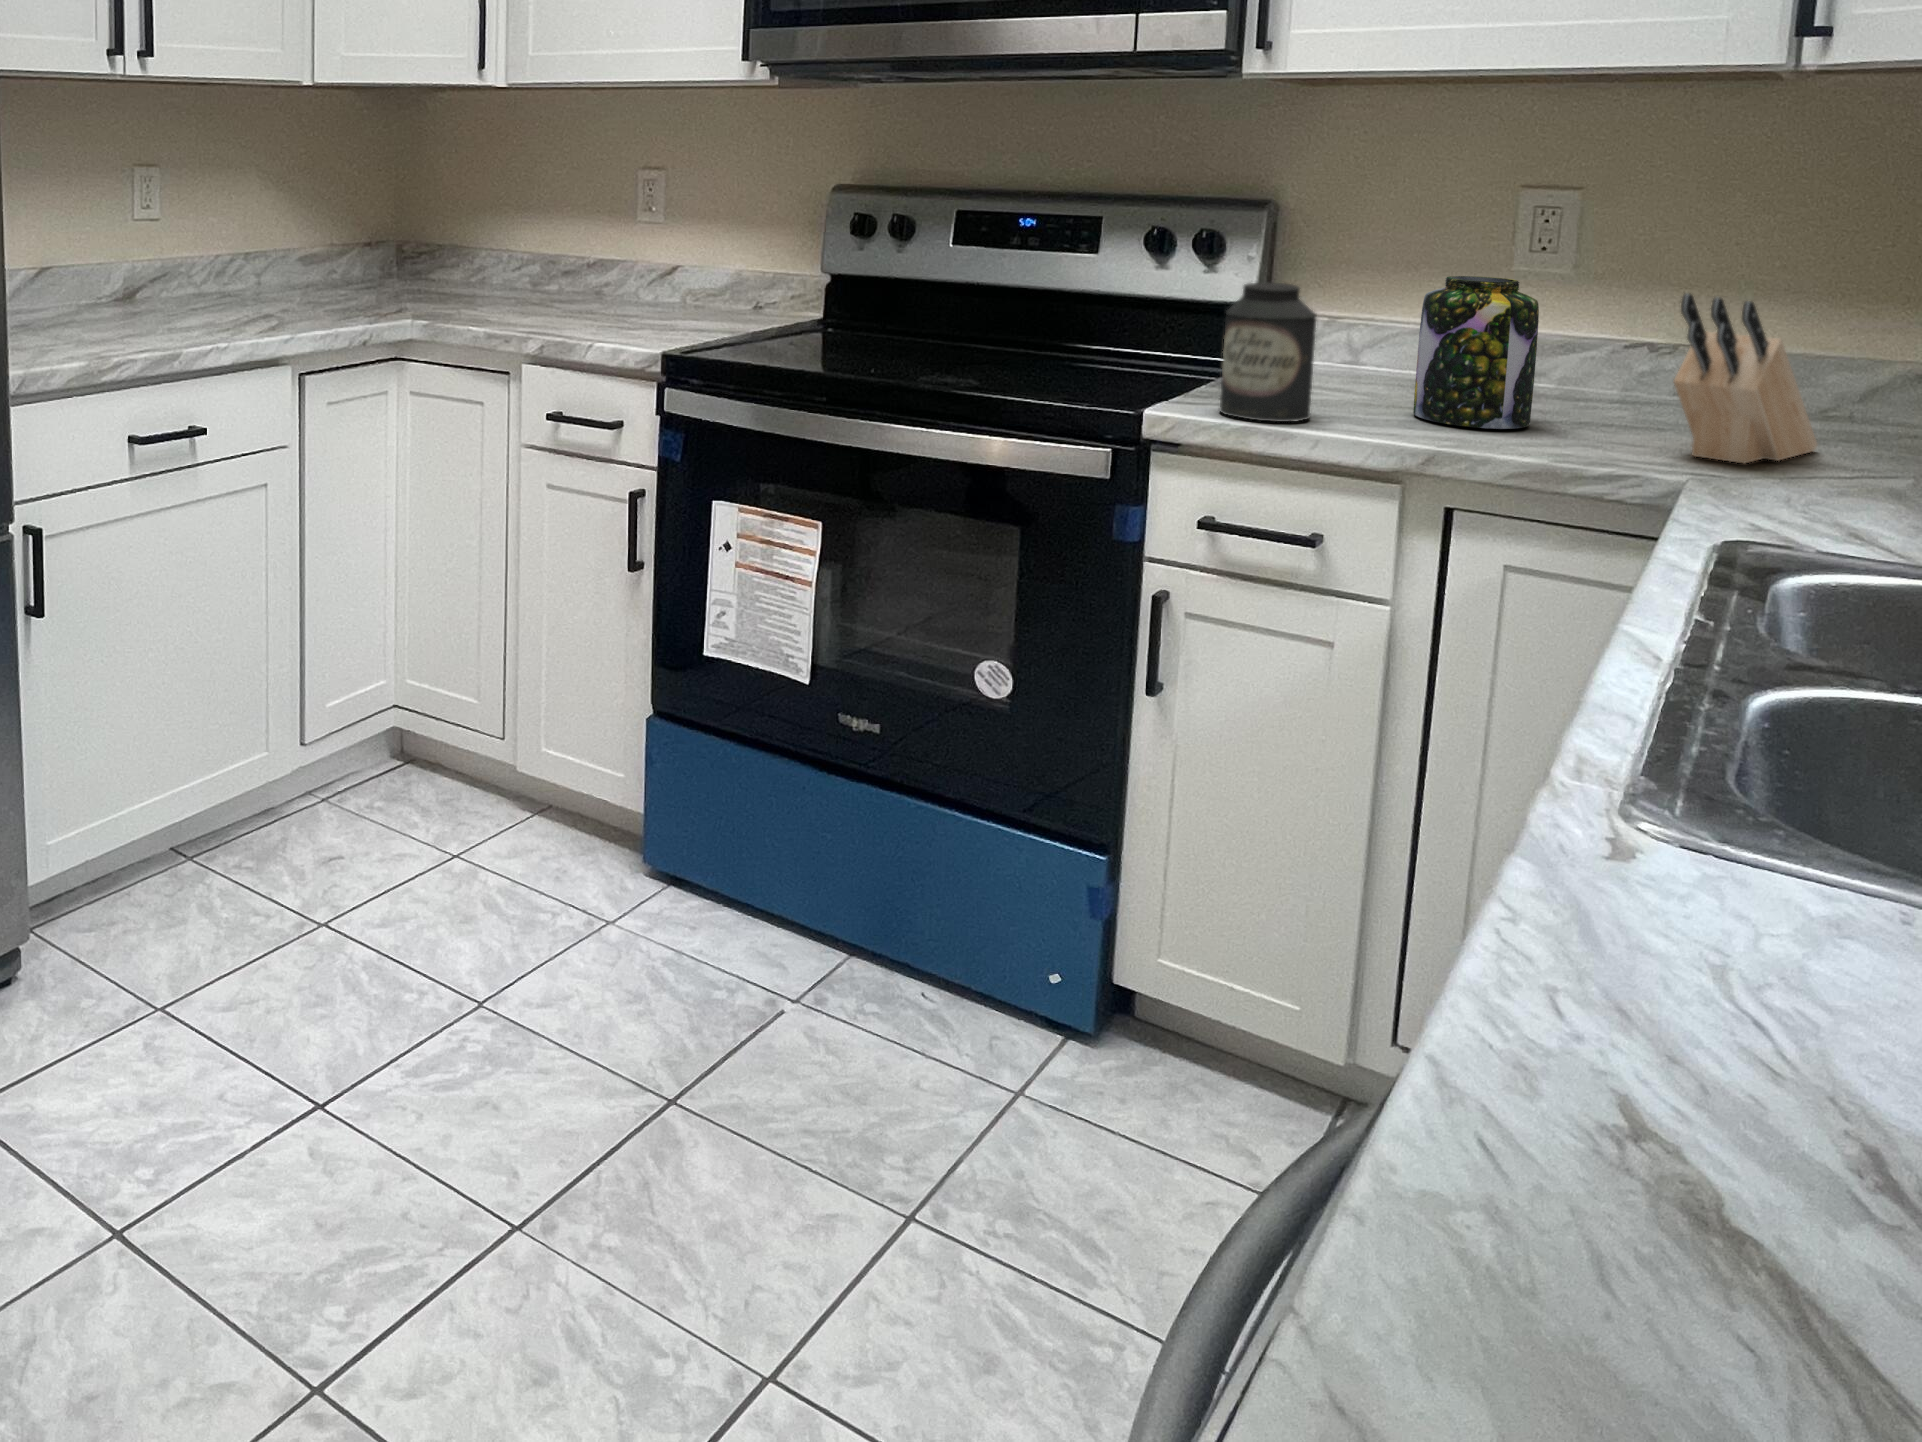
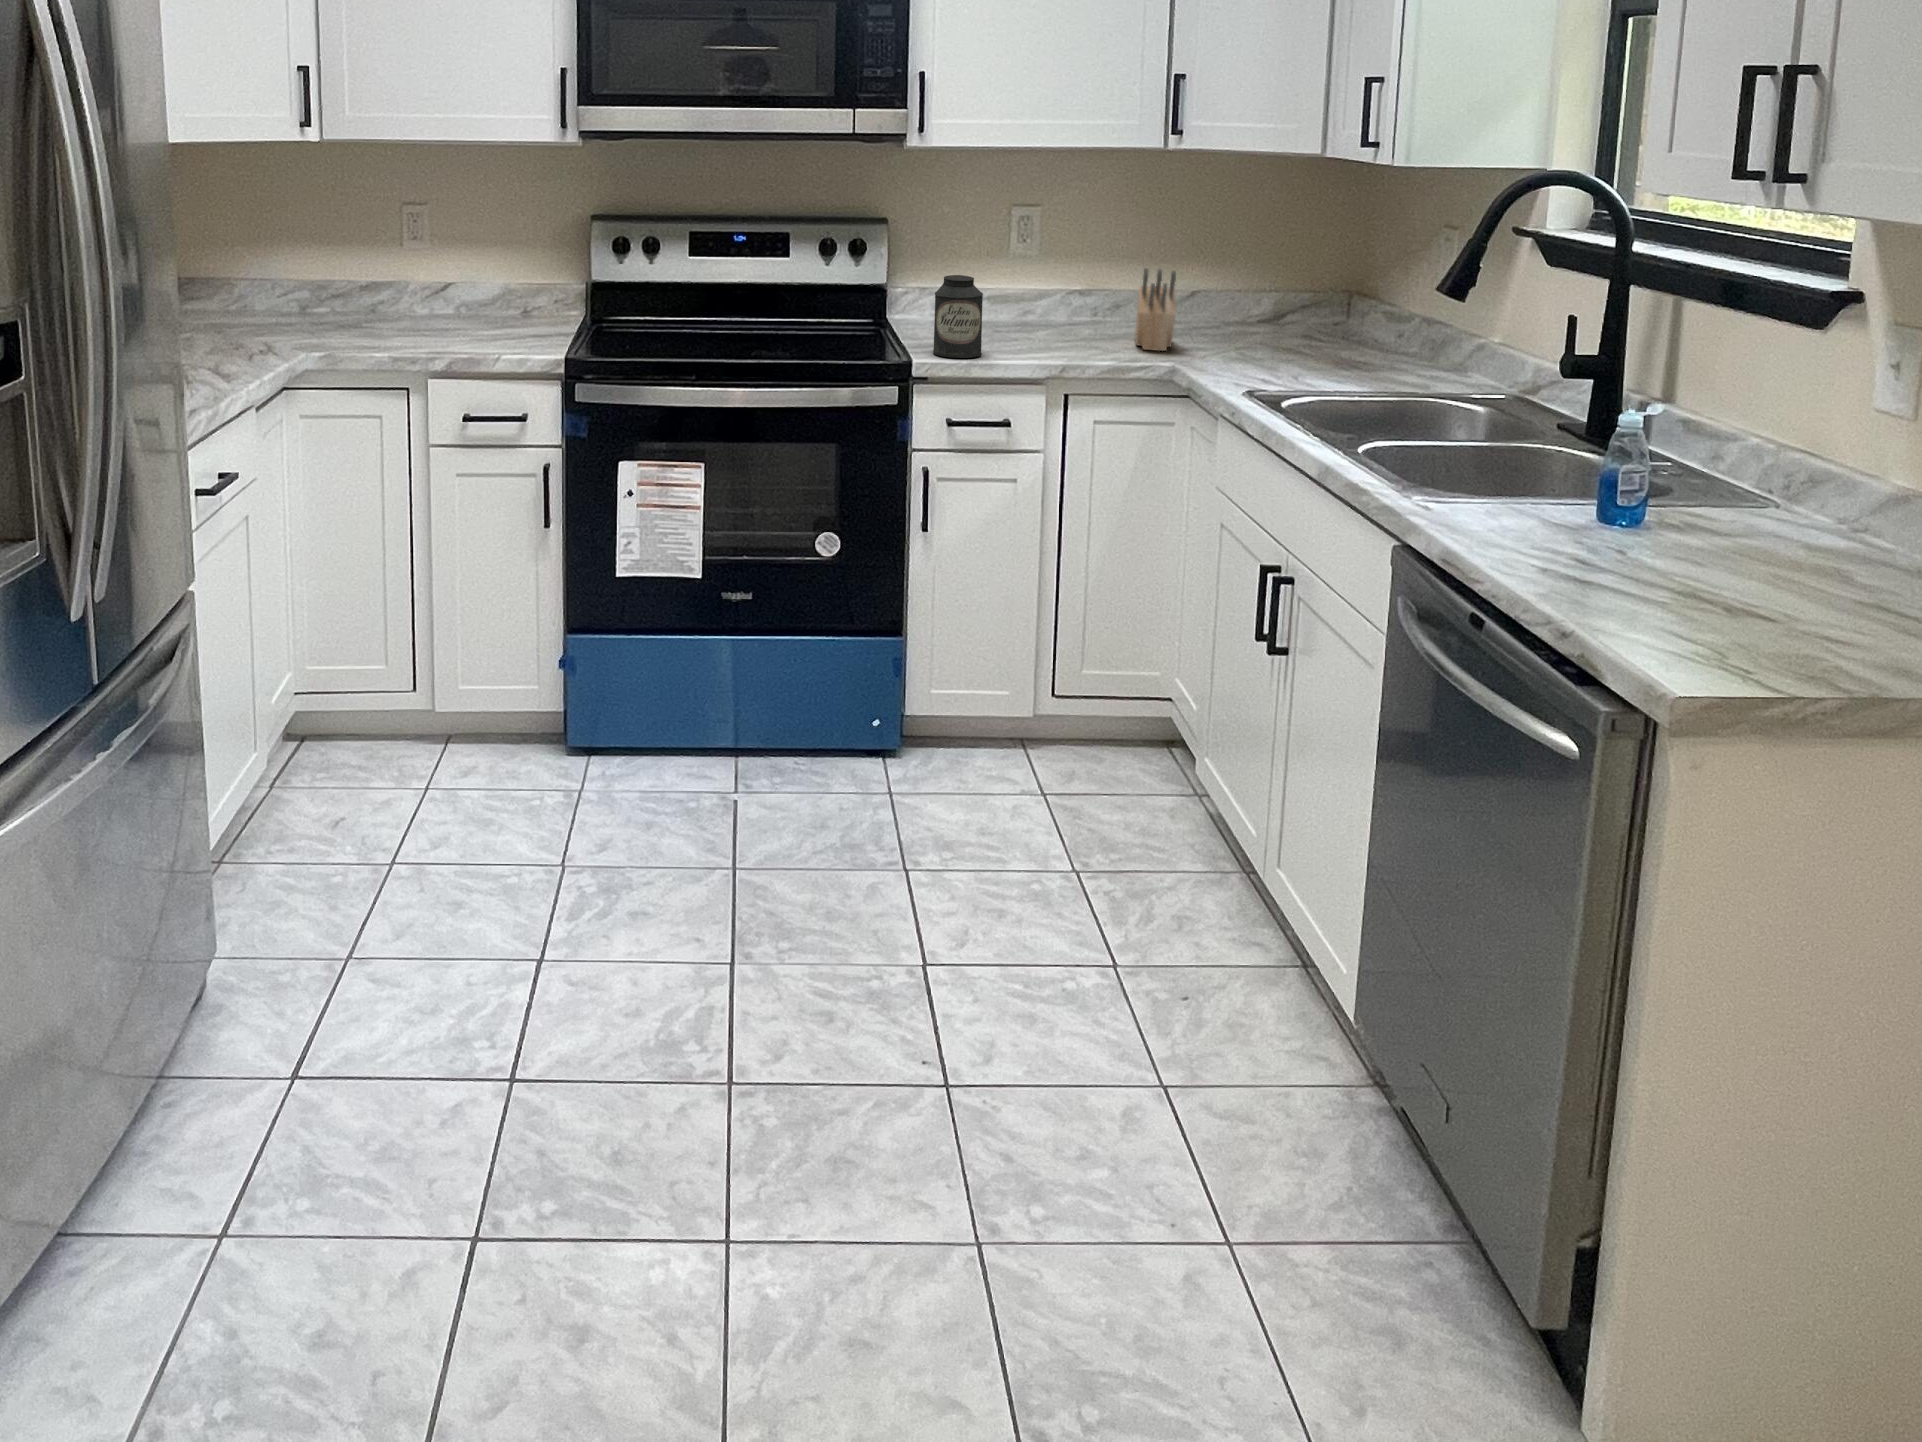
jar: present [1413,276,1539,429] -> none [1005,262,1065,347]

